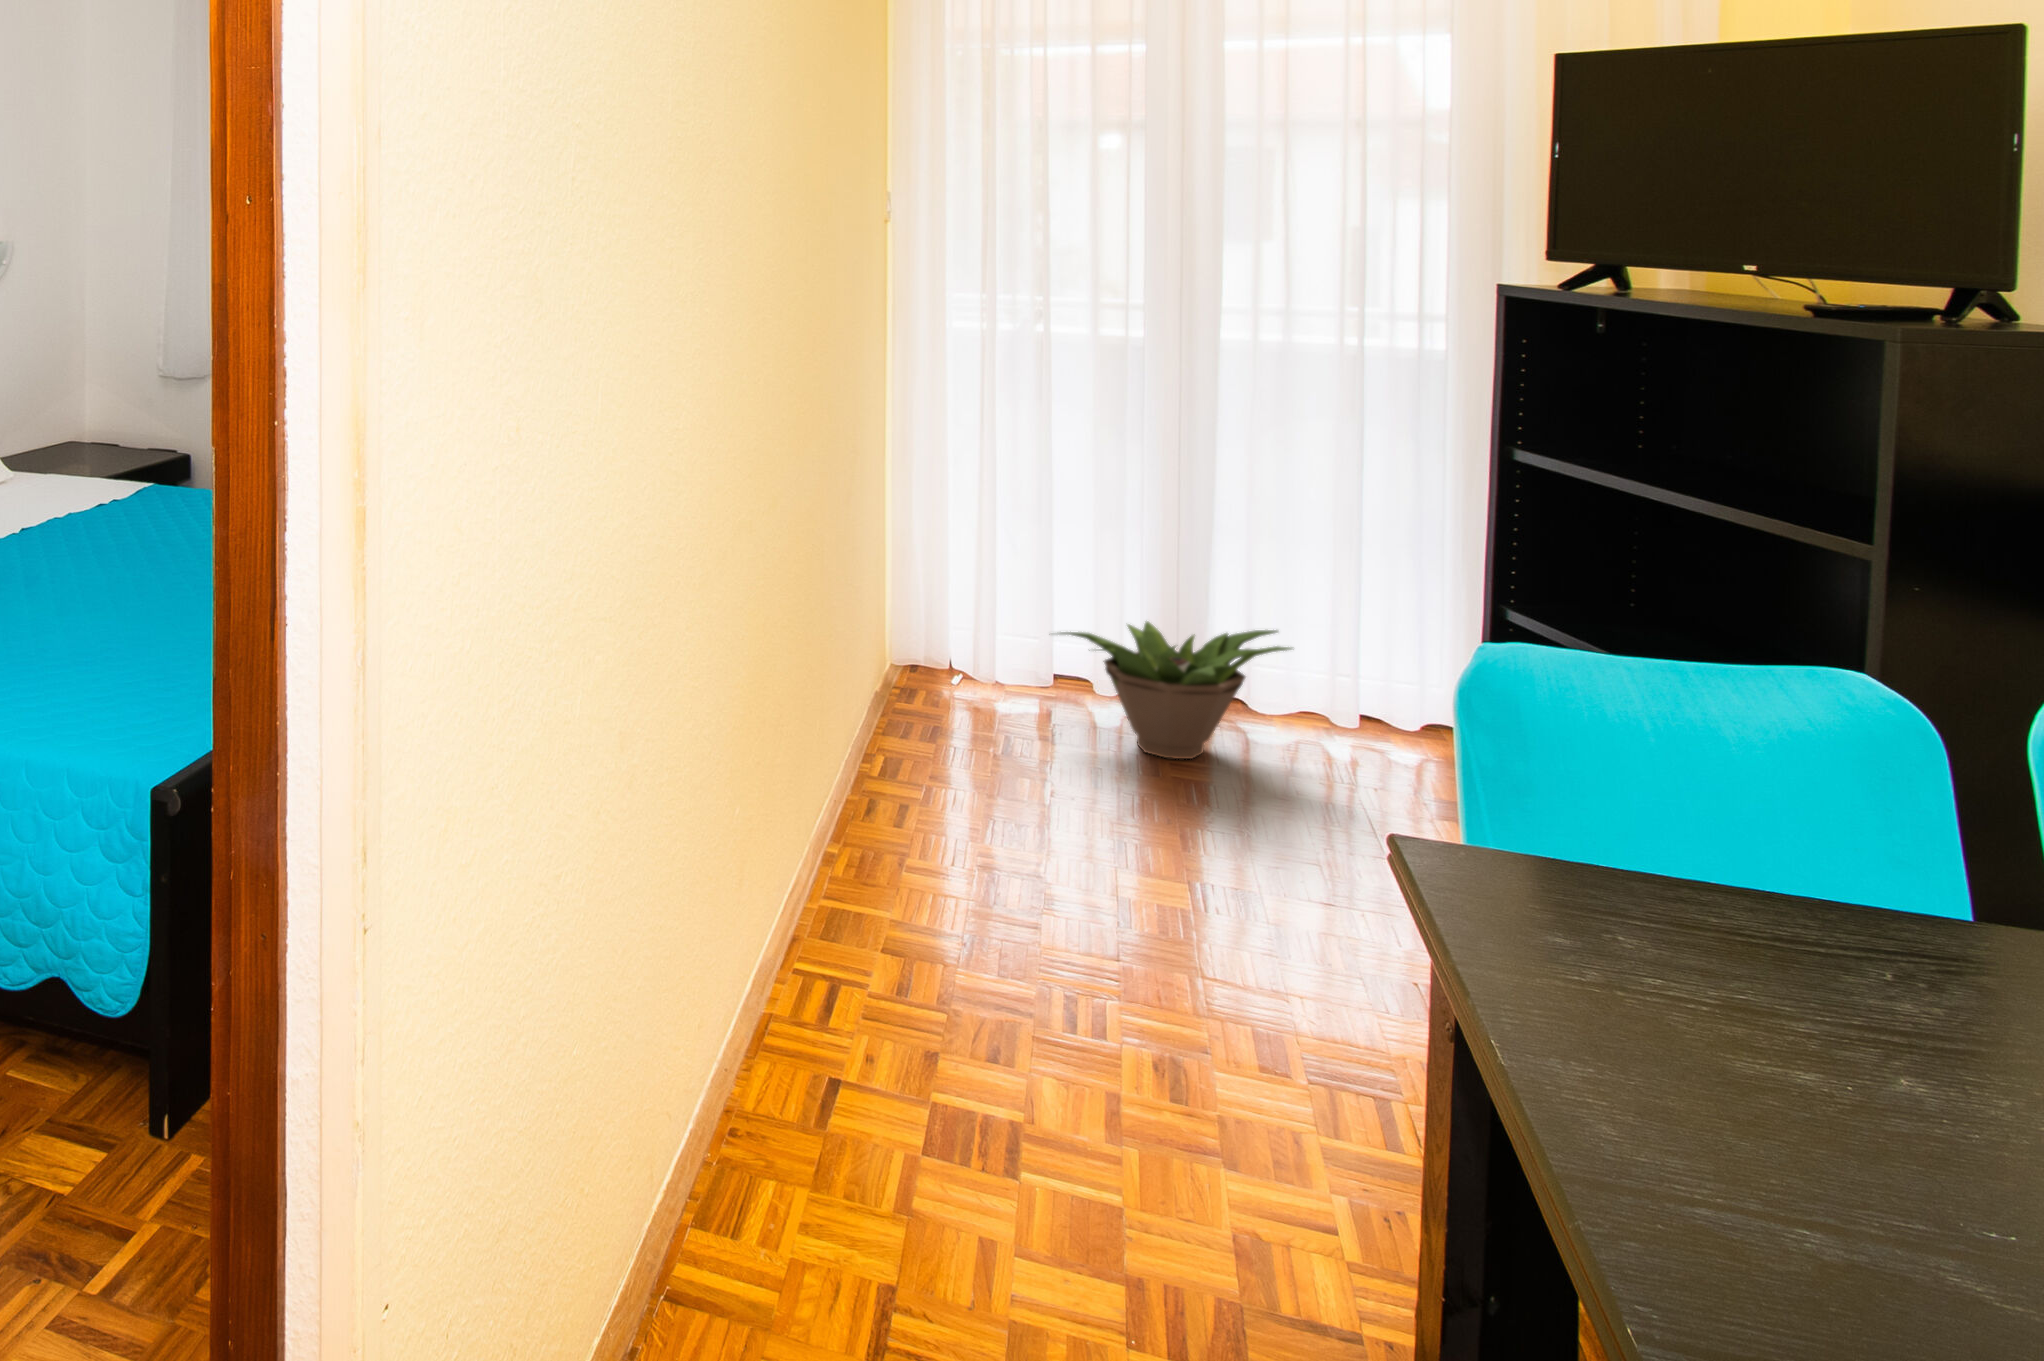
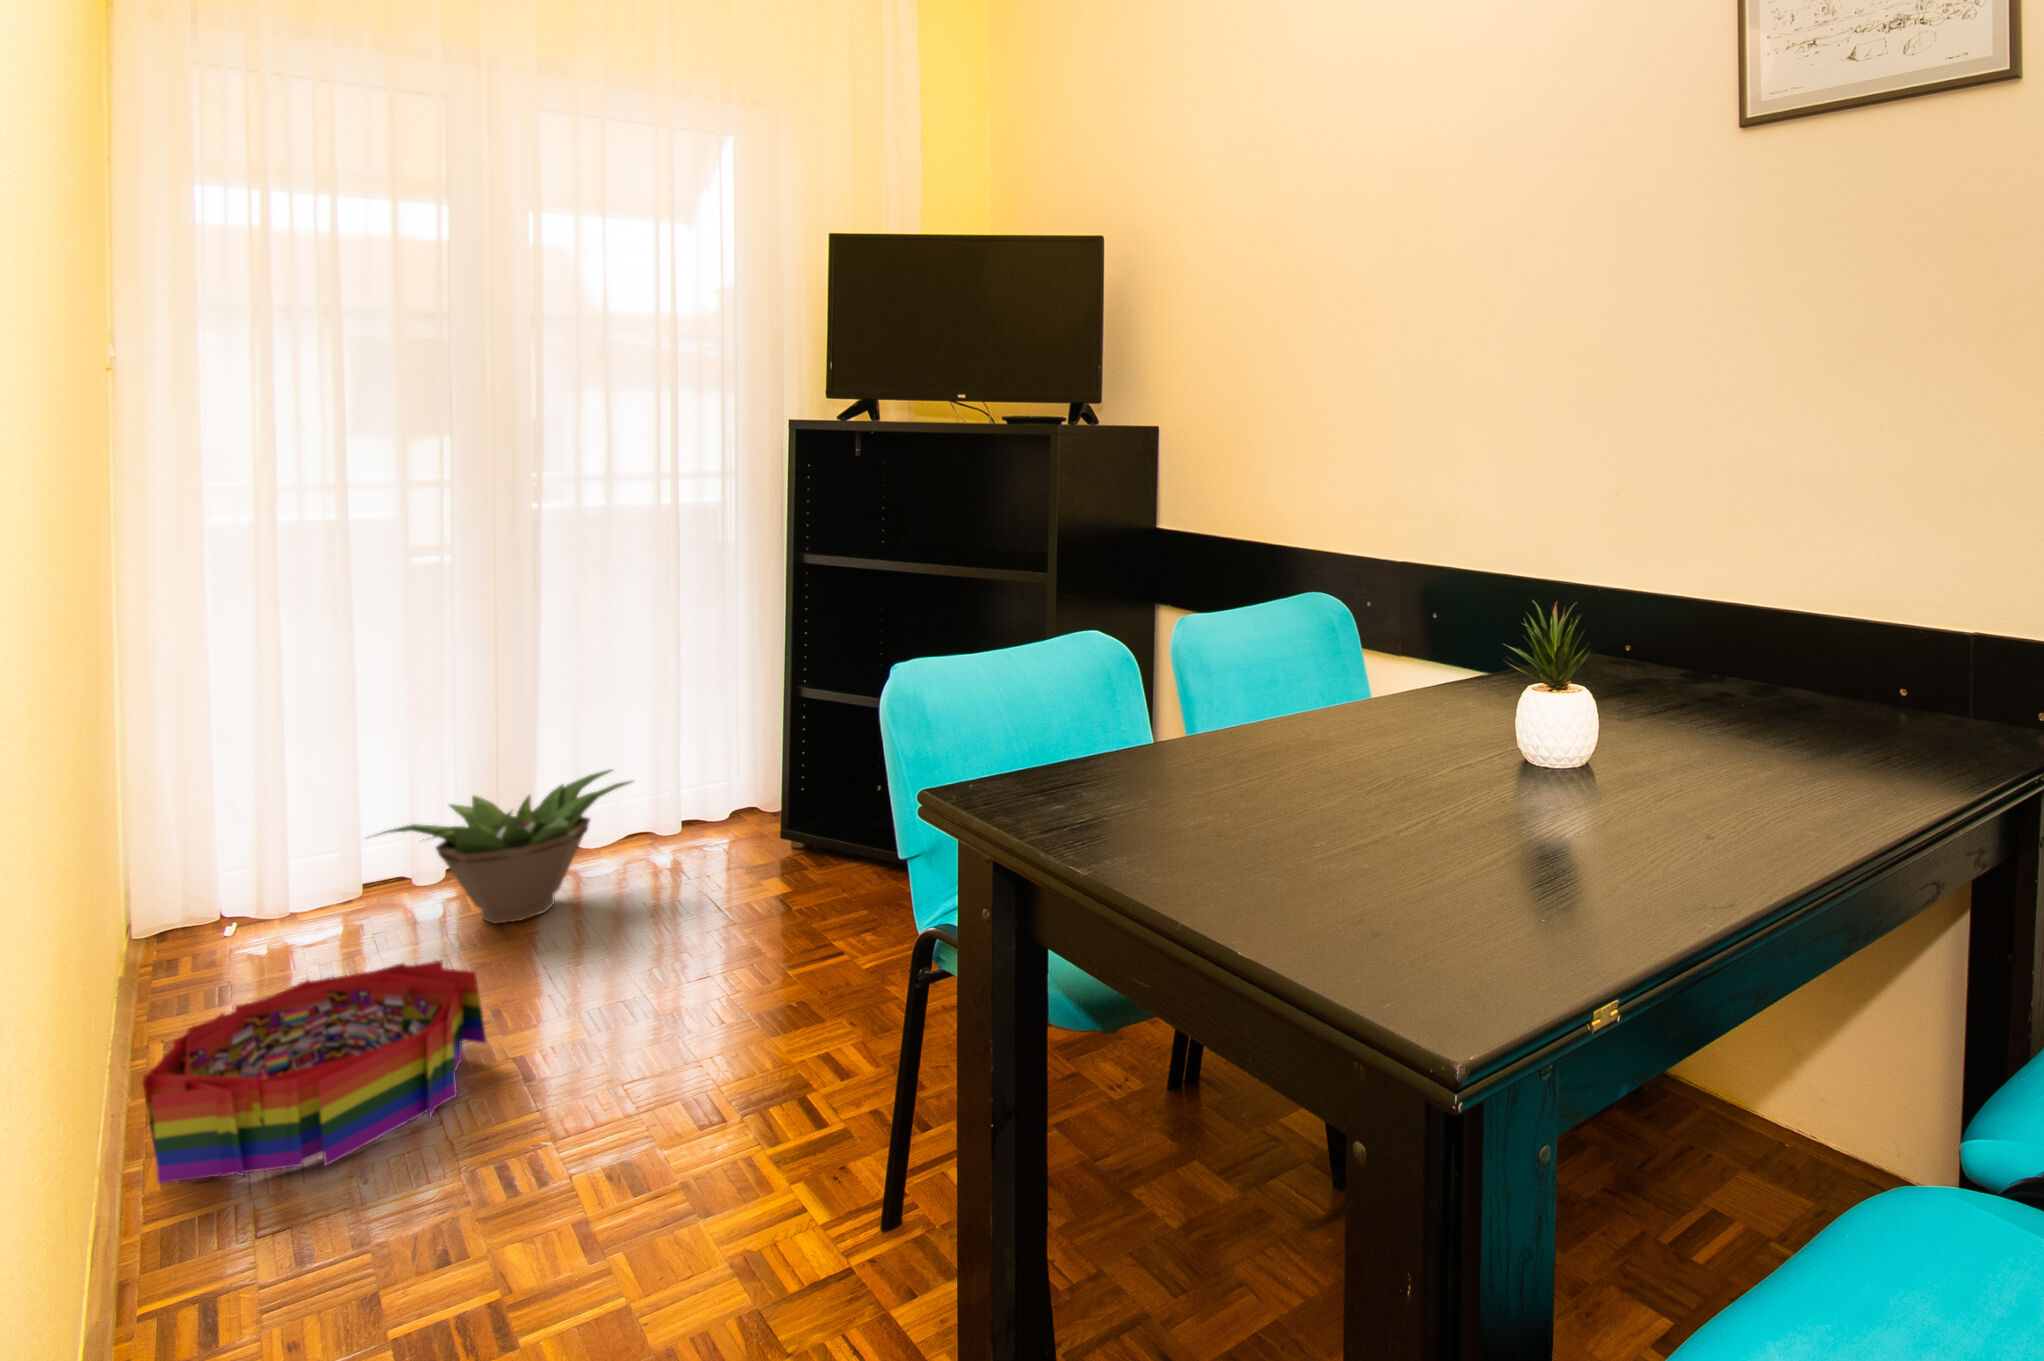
storage bin: none [843,743,1094,915] -> present [142,960,486,1183]

